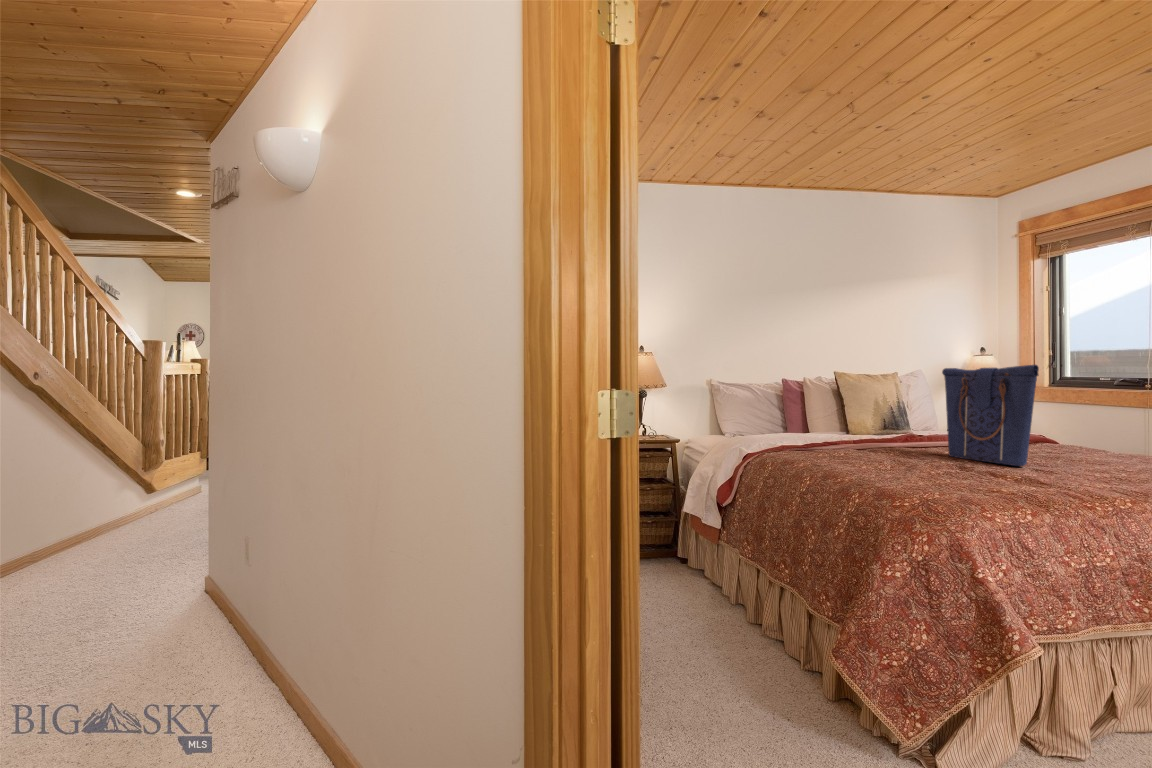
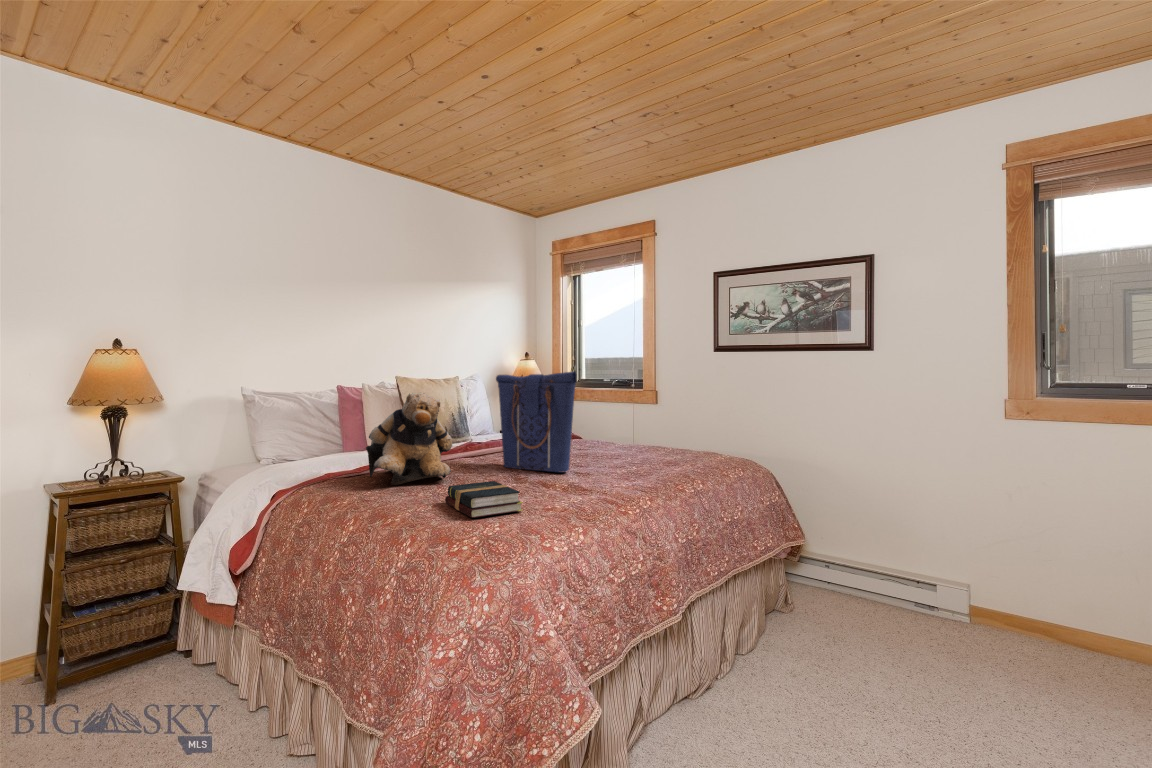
teddy bear: none [817,382,896,458] -> present [366,393,453,485]
hardback book: none [889,460,967,487] -> present [445,481,523,518]

